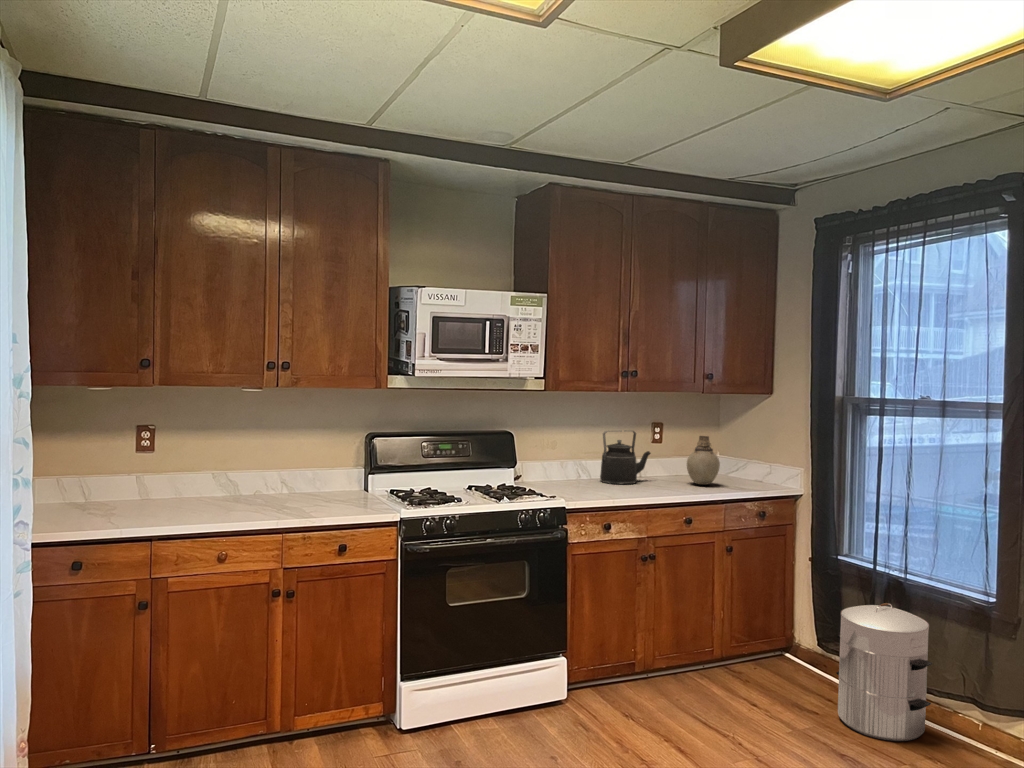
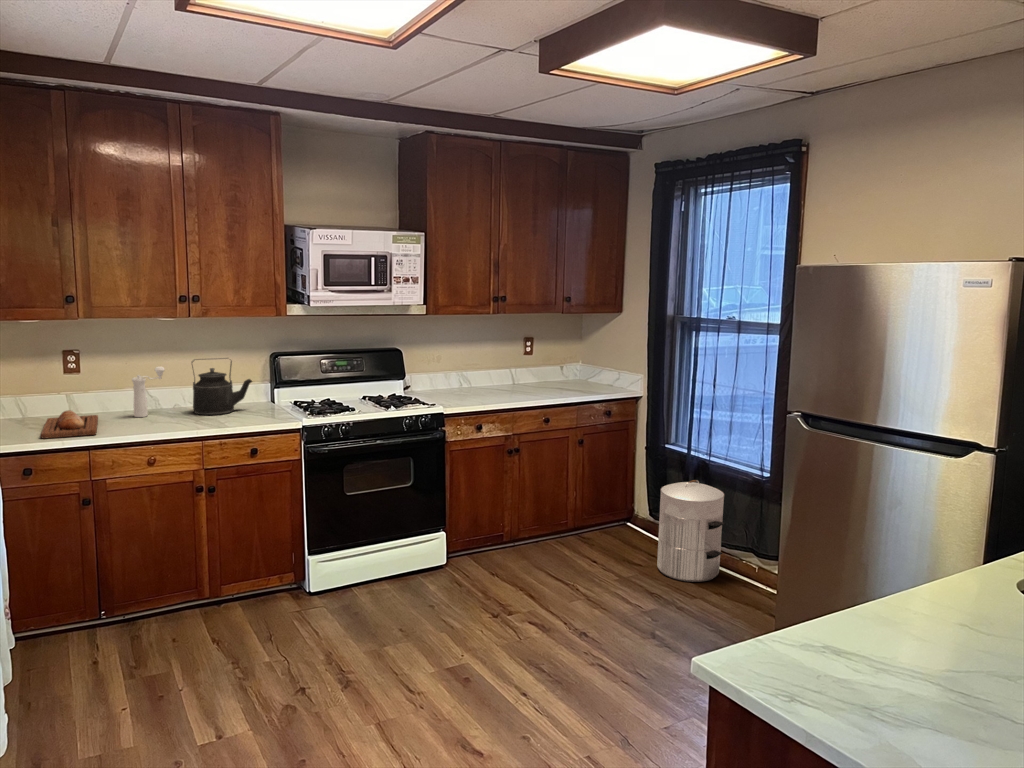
kettle: present [600,430,651,485] -> present [192,358,252,415]
vase: present [687,436,720,485] -> none [549,349,576,390]
pepper mill: none [209,445,247,503] -> present [132,367,165,417]
bread loaf: none [98,493,168,525] -> present [41,410,98,438]

